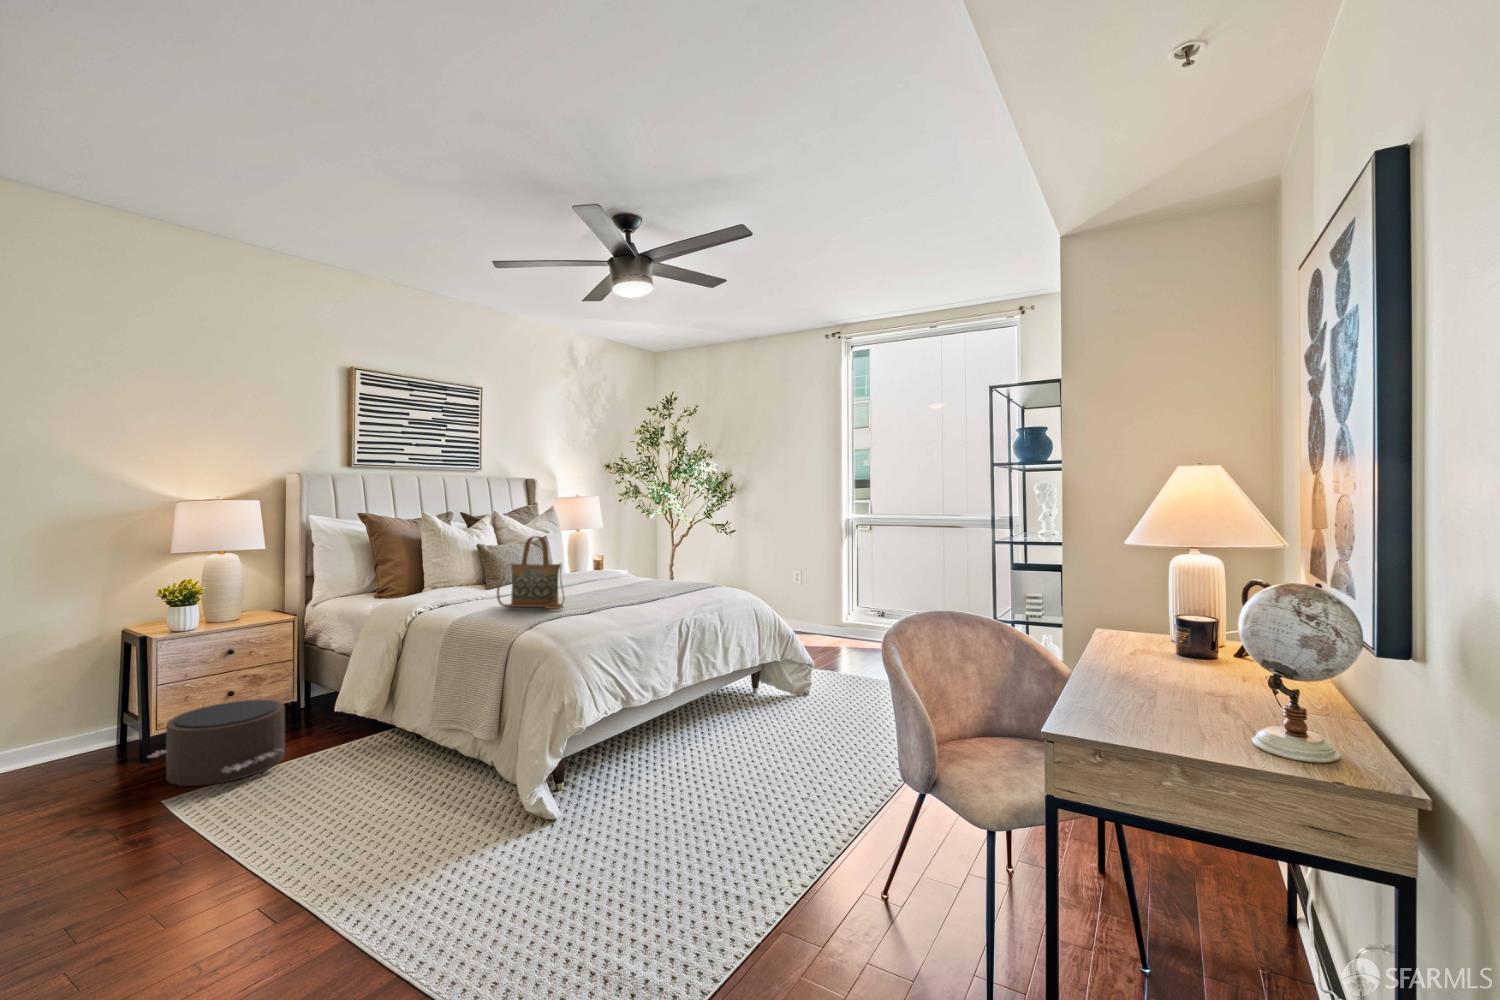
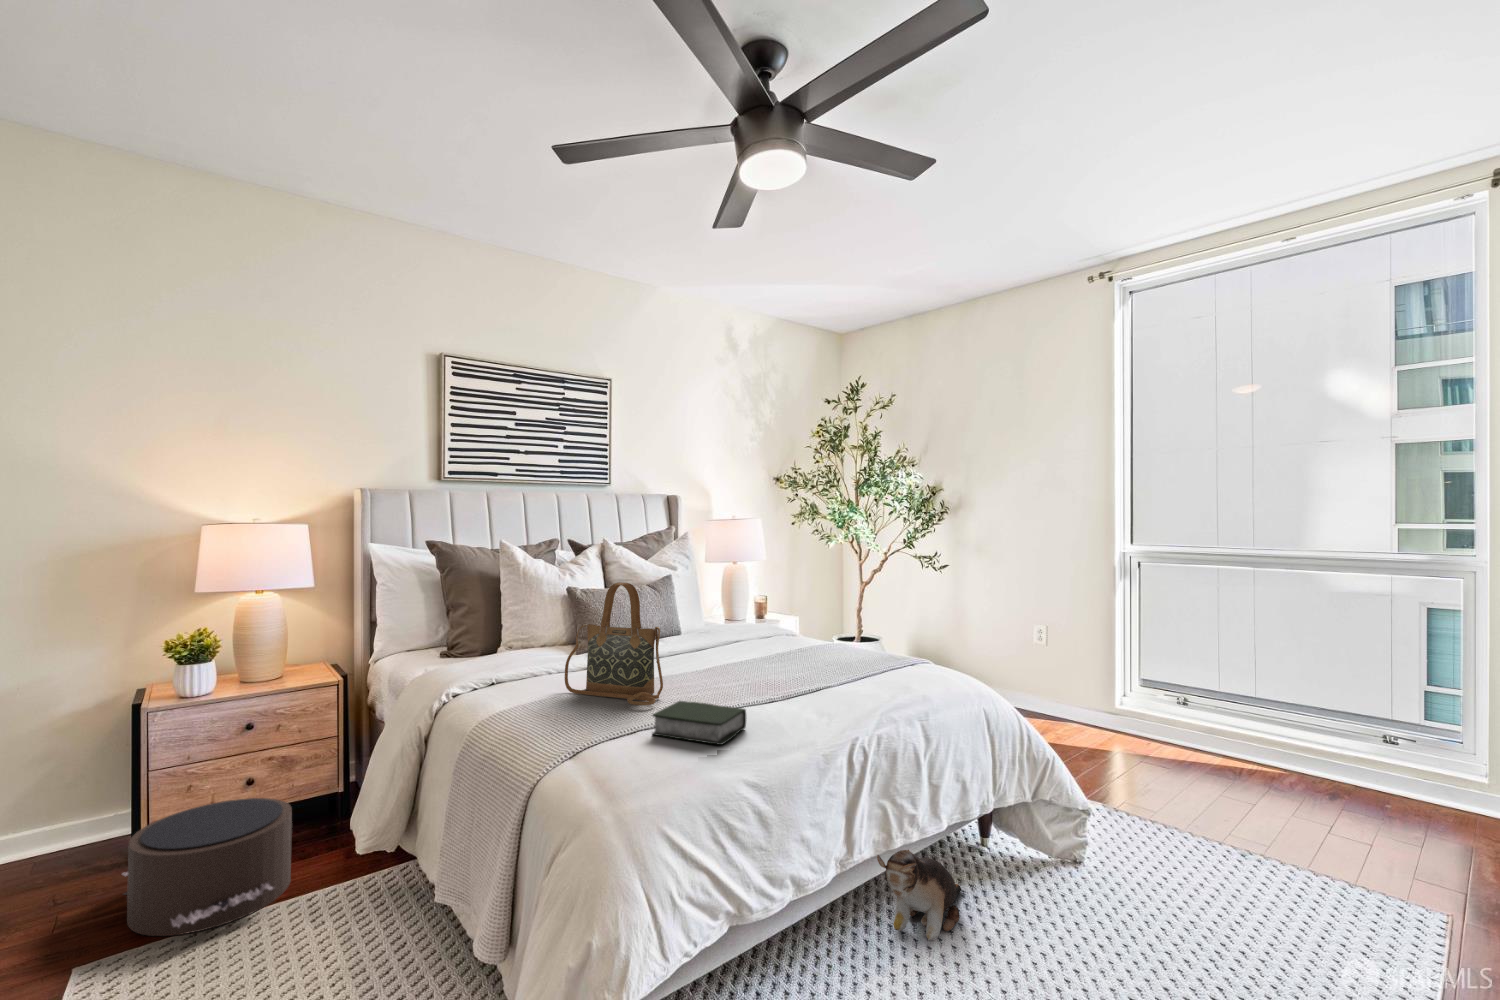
book: none [569,603,623,621] -> present [652,701,746,745]
plush toy: none [695,682,741,730] -> present [877,850,961,940]

